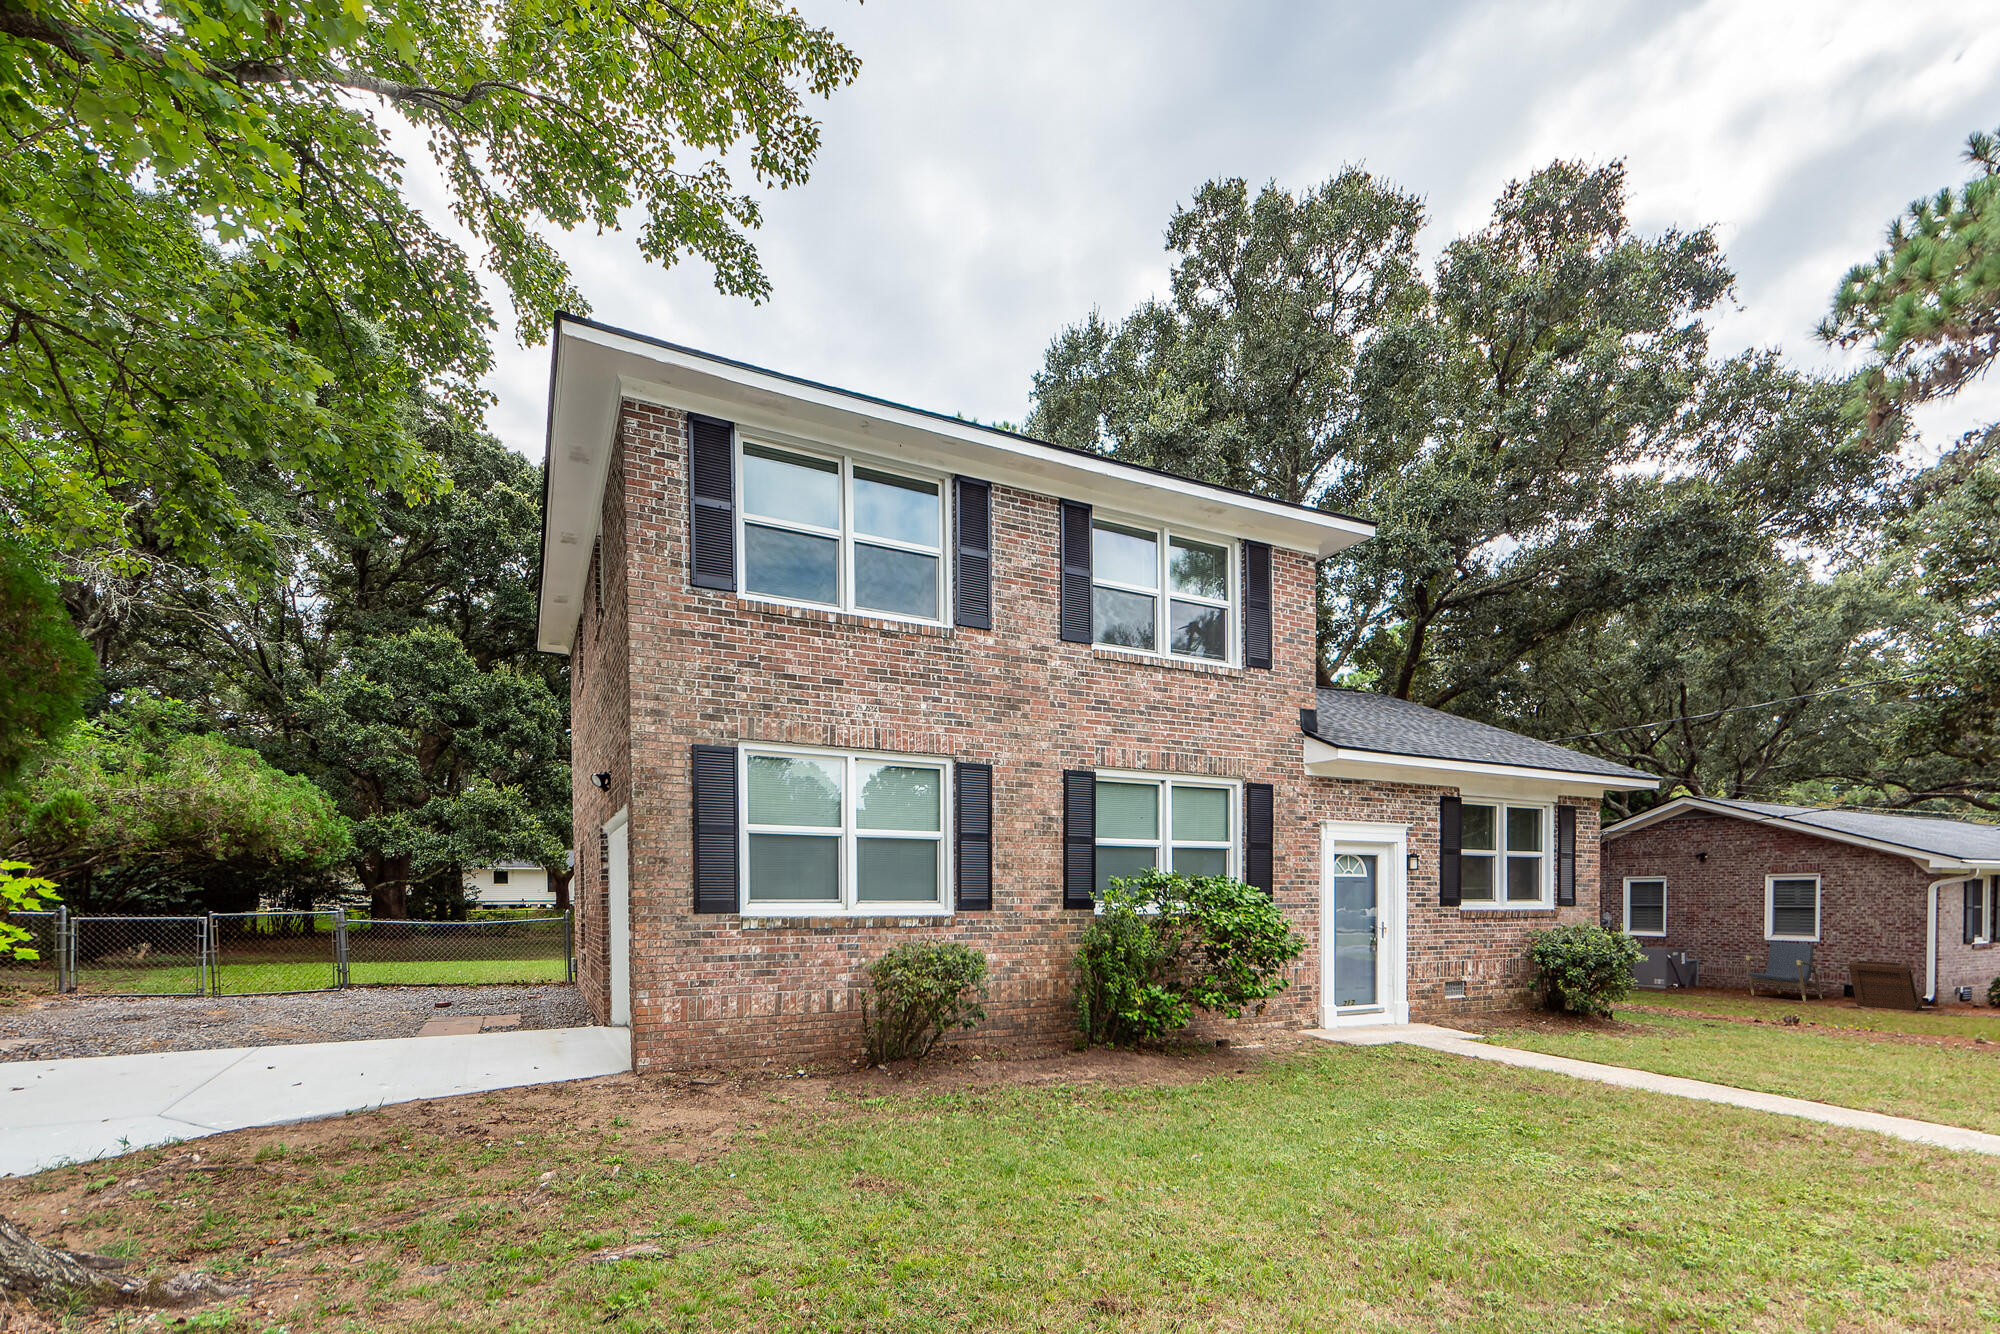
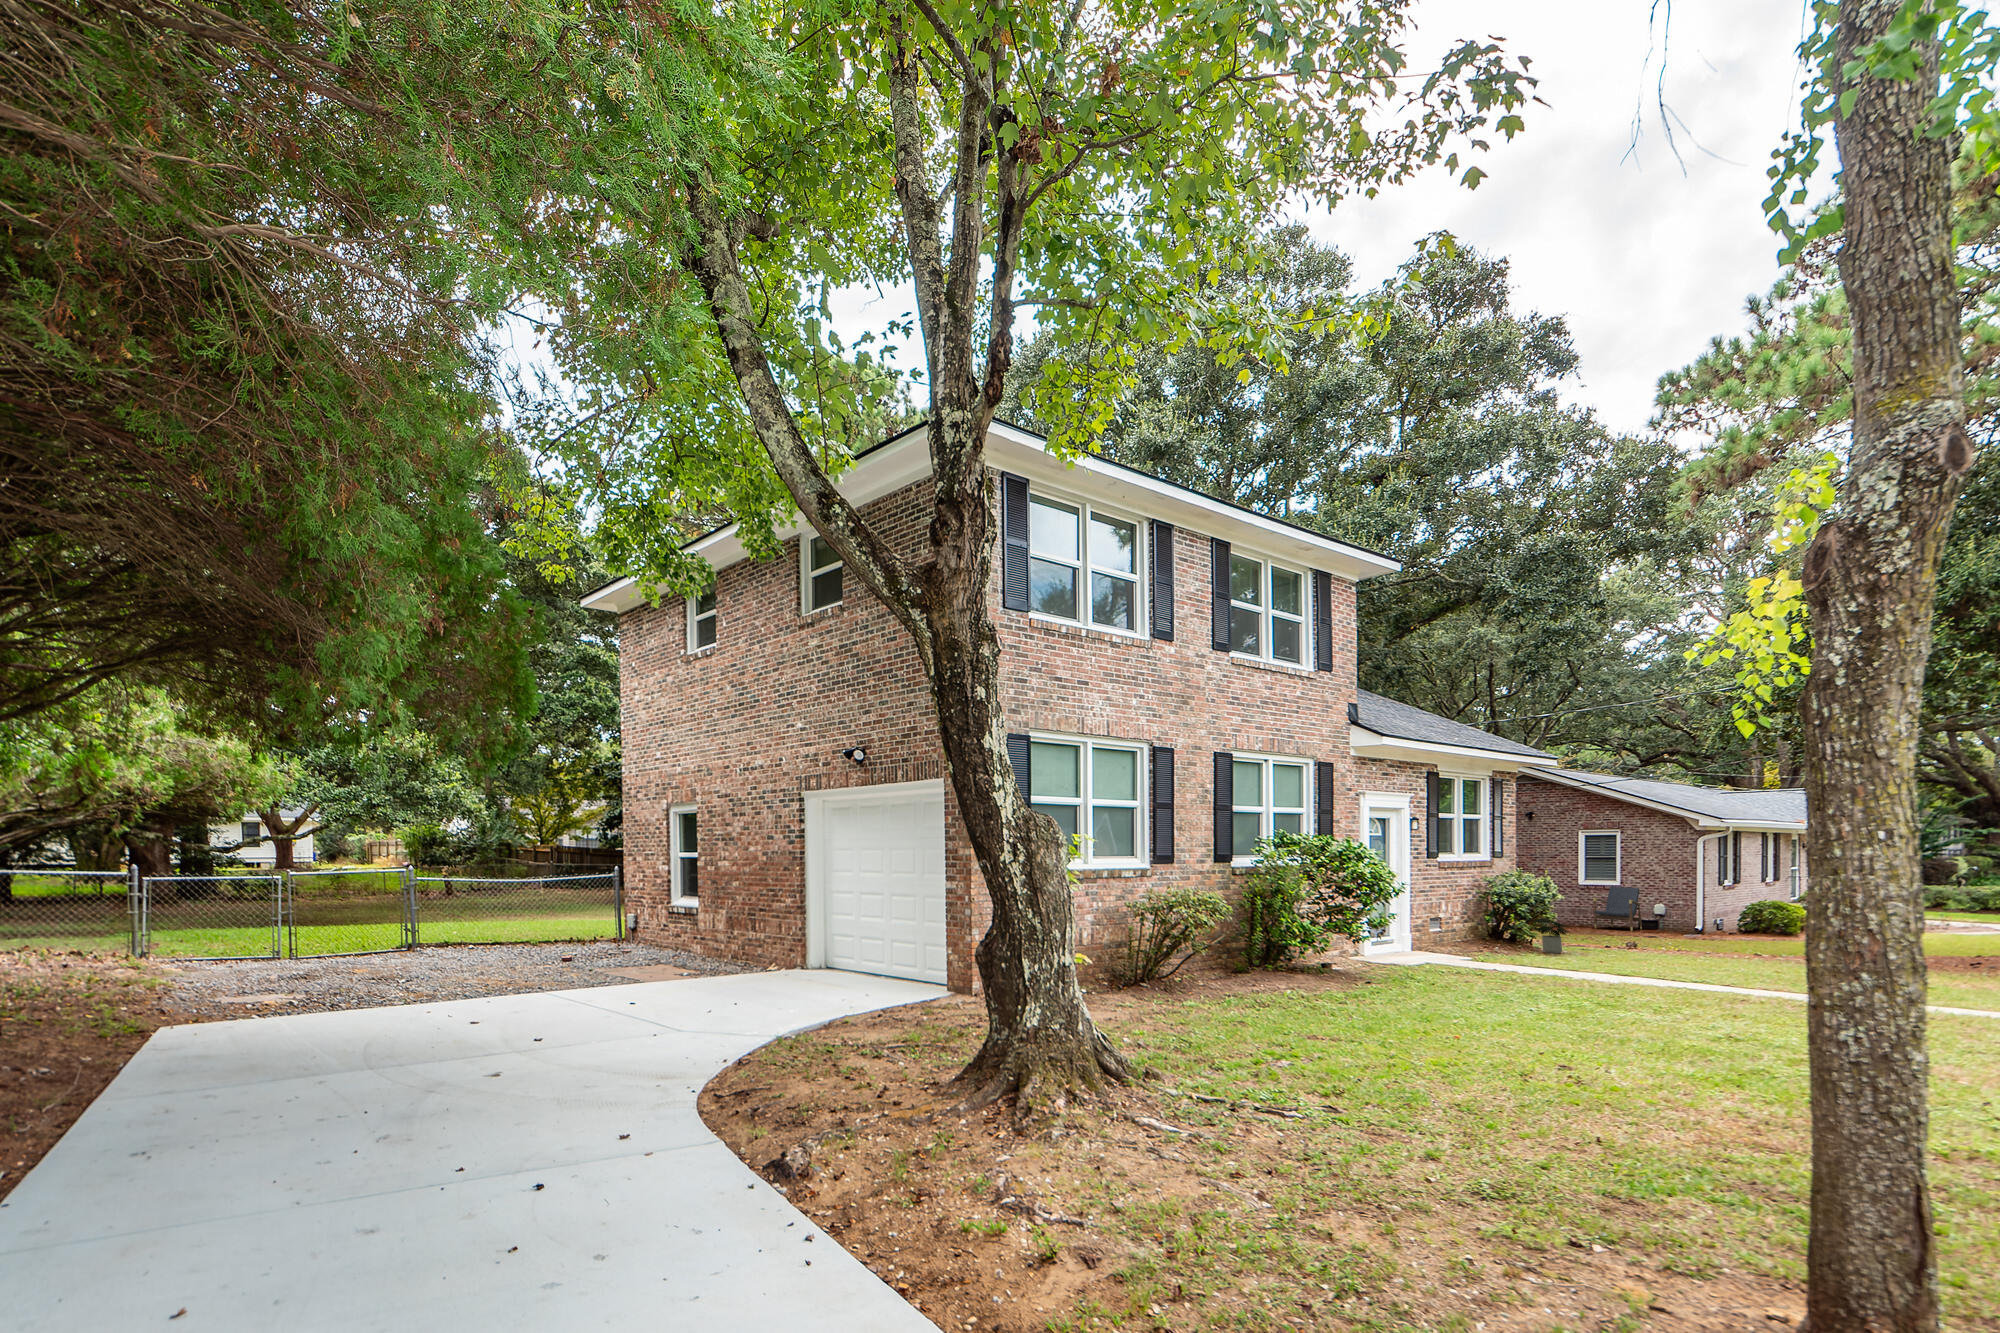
wooden crate: present [1849,960,1919,1011] -> none [1664,899,1705,935]
potted plant: none [1608,988,1667,1038] -> present [1532,919,1569,953]

